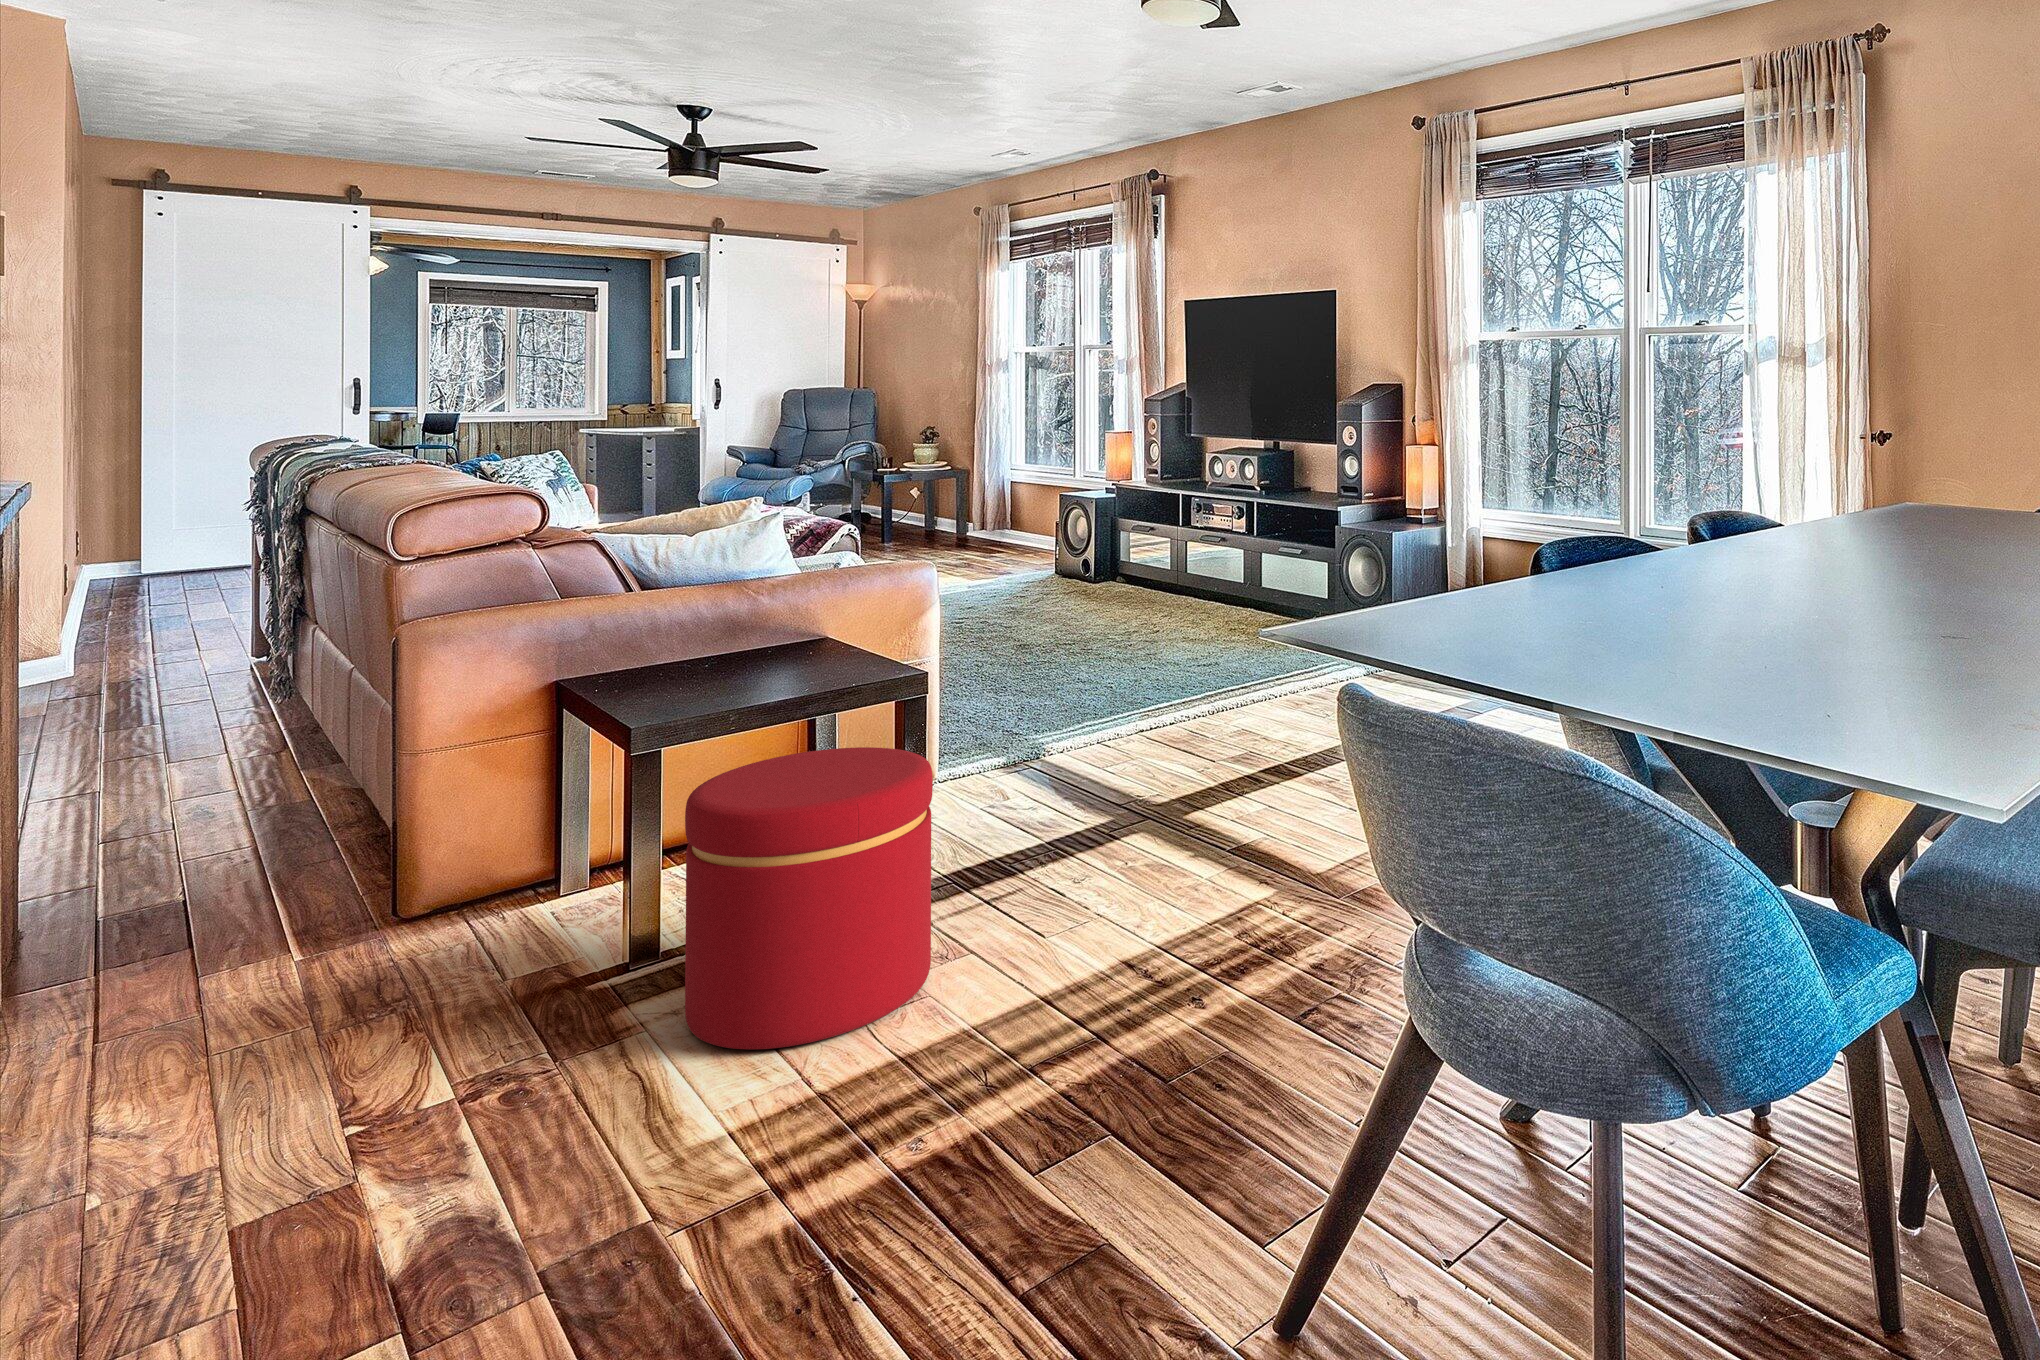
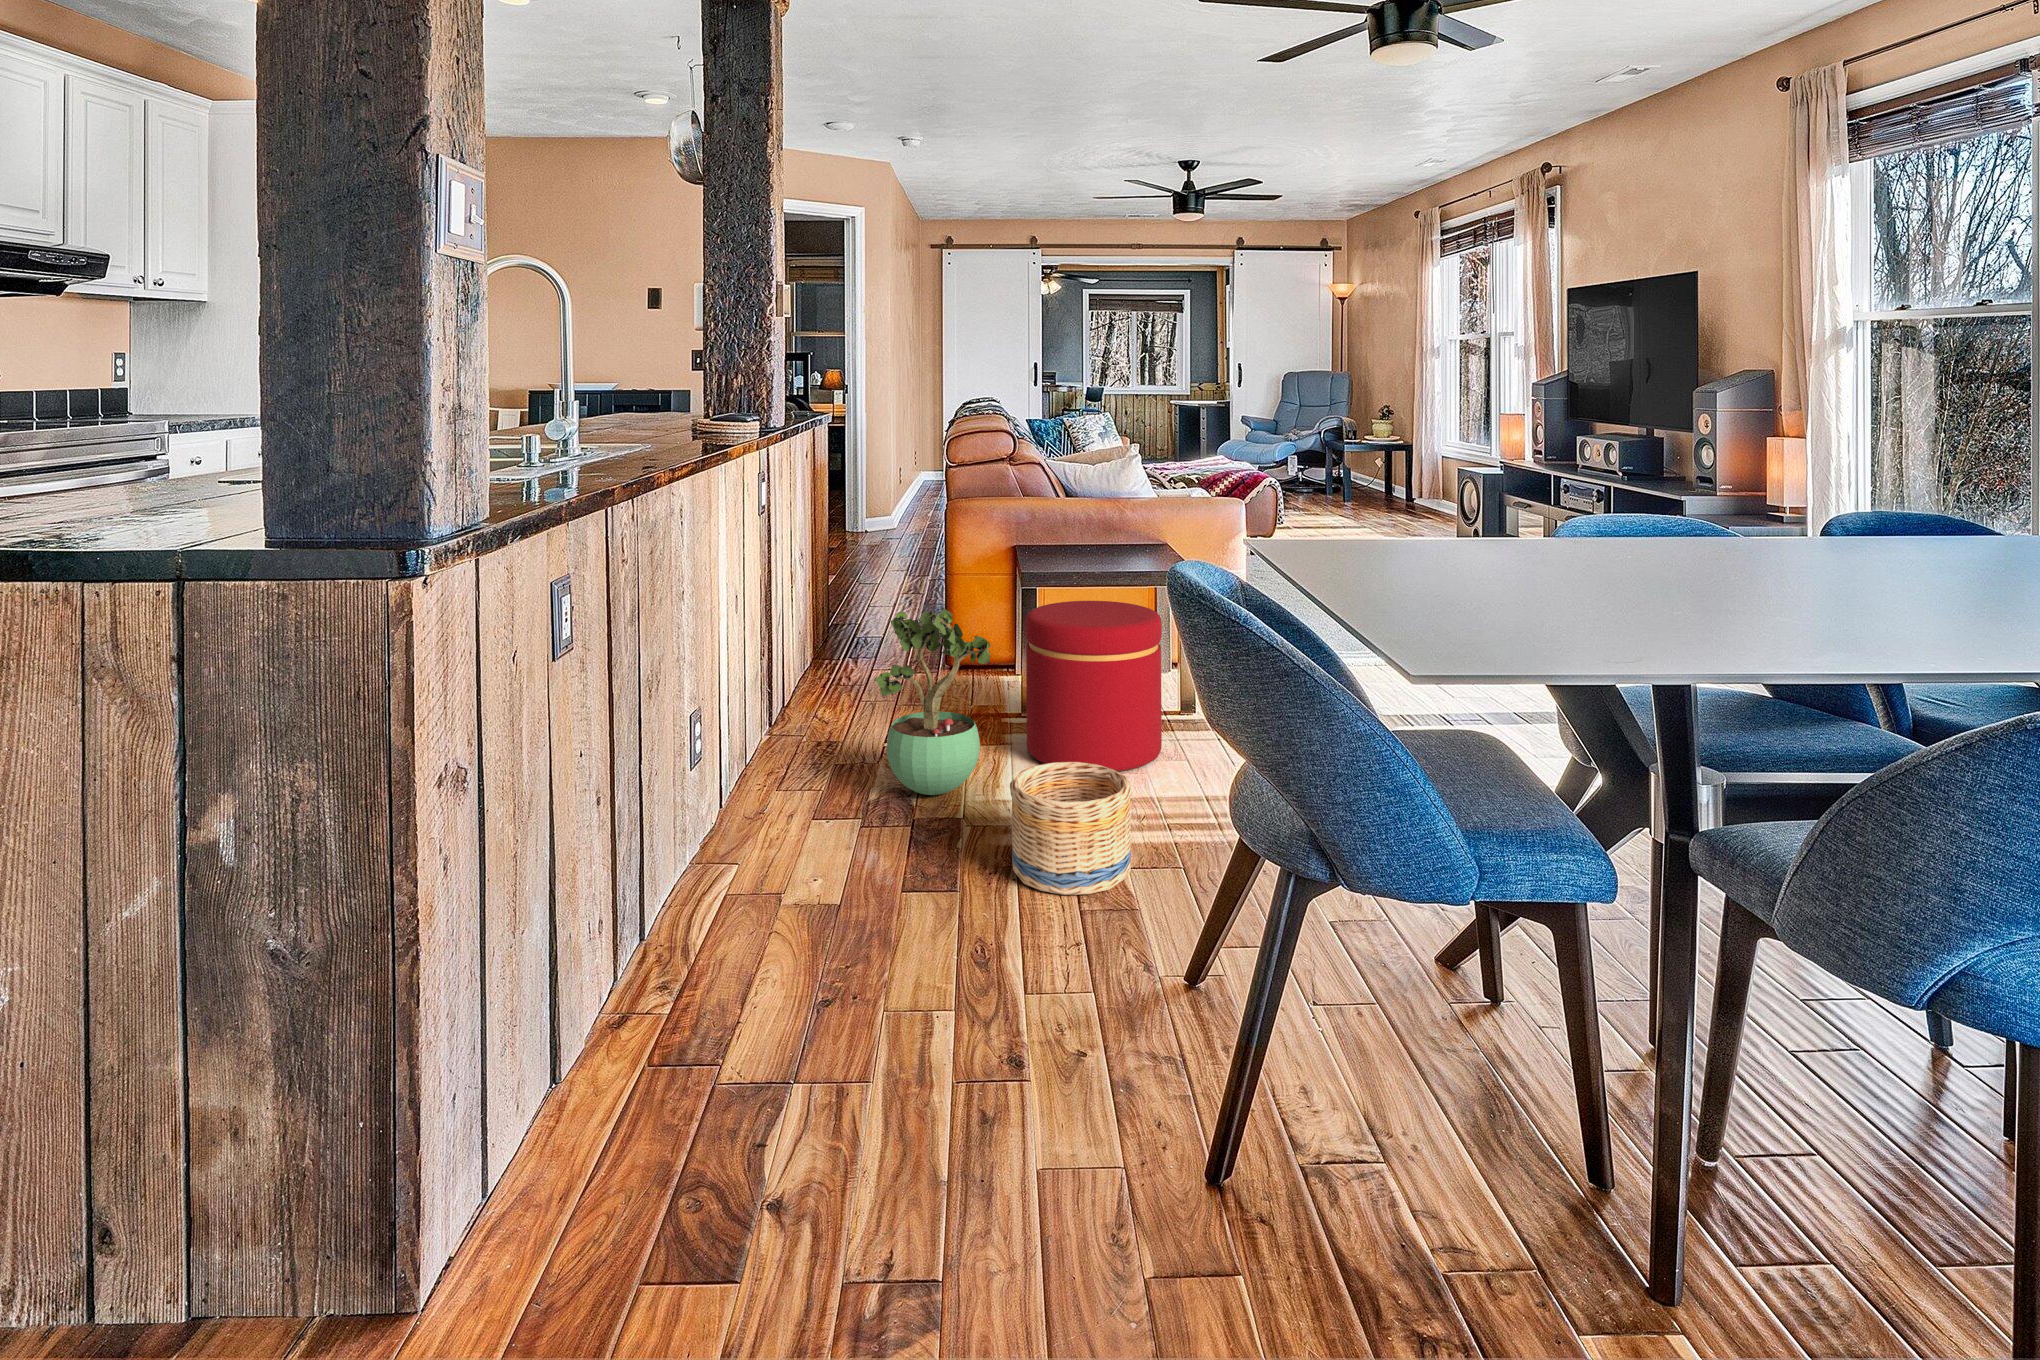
potted plant: none [404,835,696,1208] -> present [875,608,991,795]
basket: none [825,1023,1048,1287] -> present [1010,762,1132,895]

